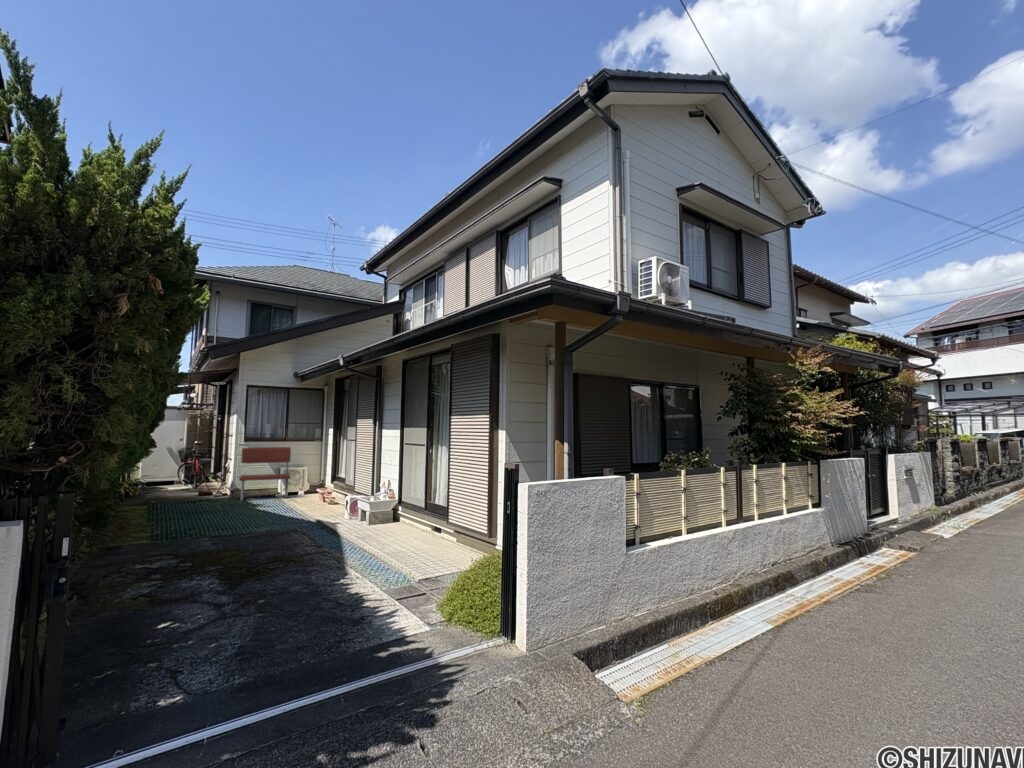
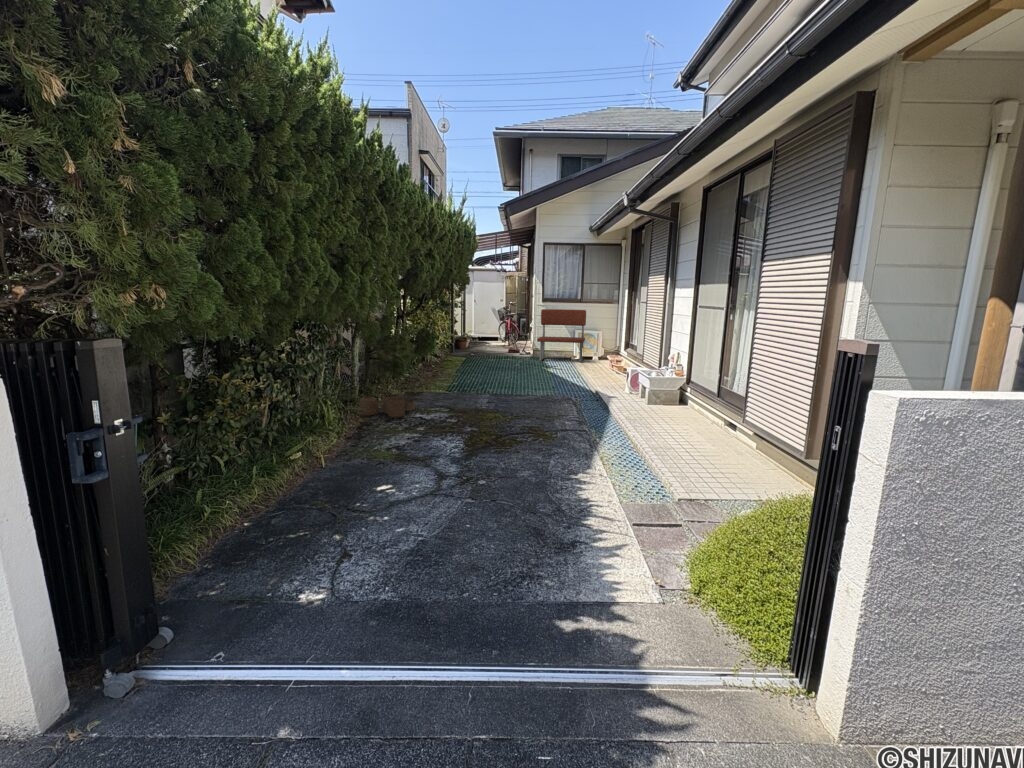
woven basket: none [54,545,130,577] -> present [359,394,415,418]

